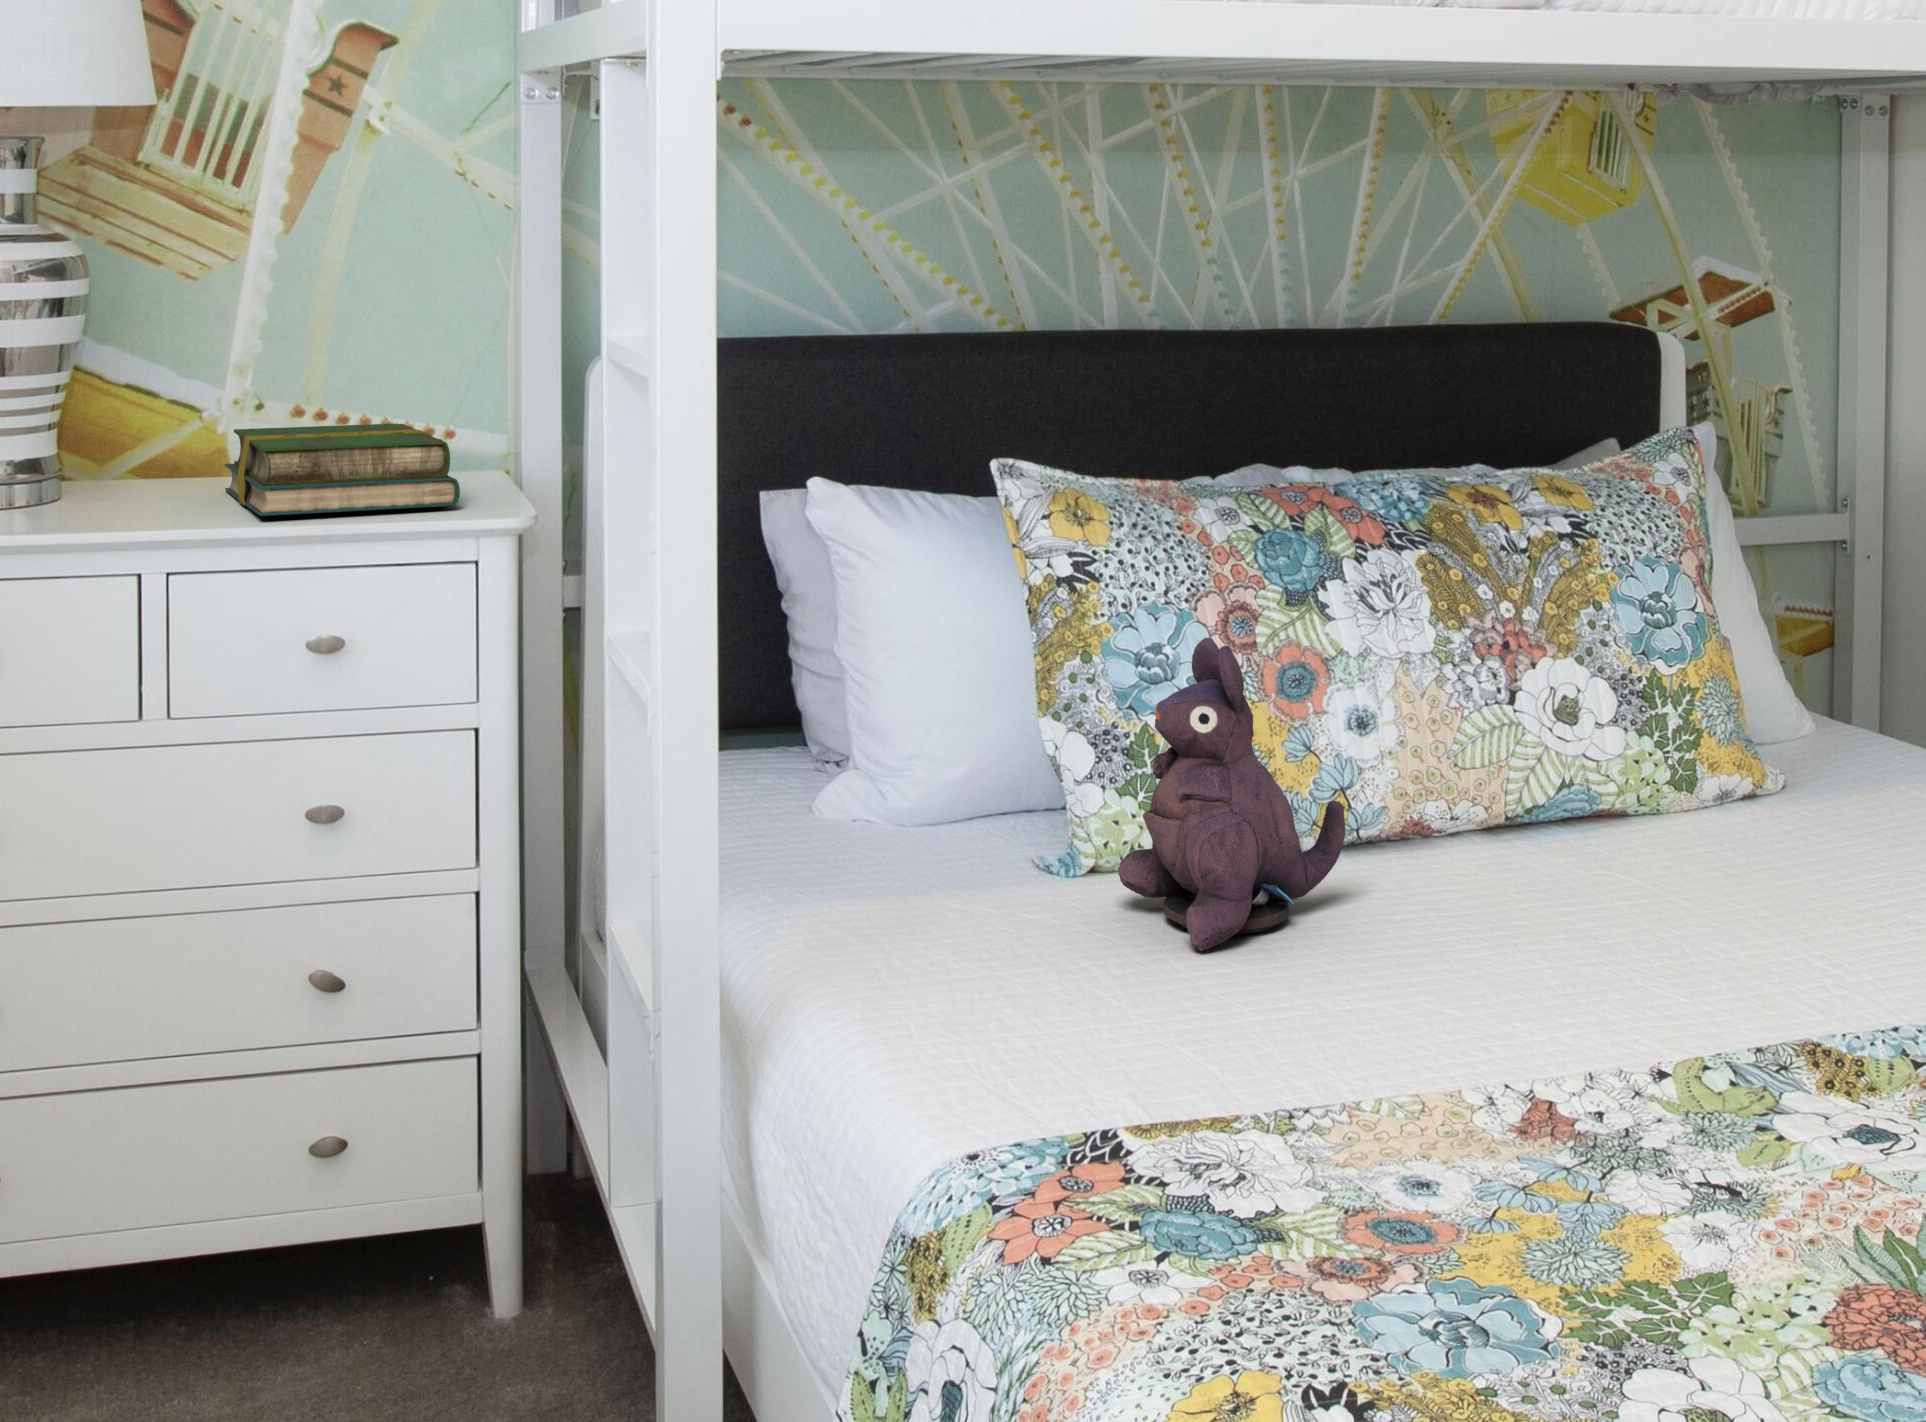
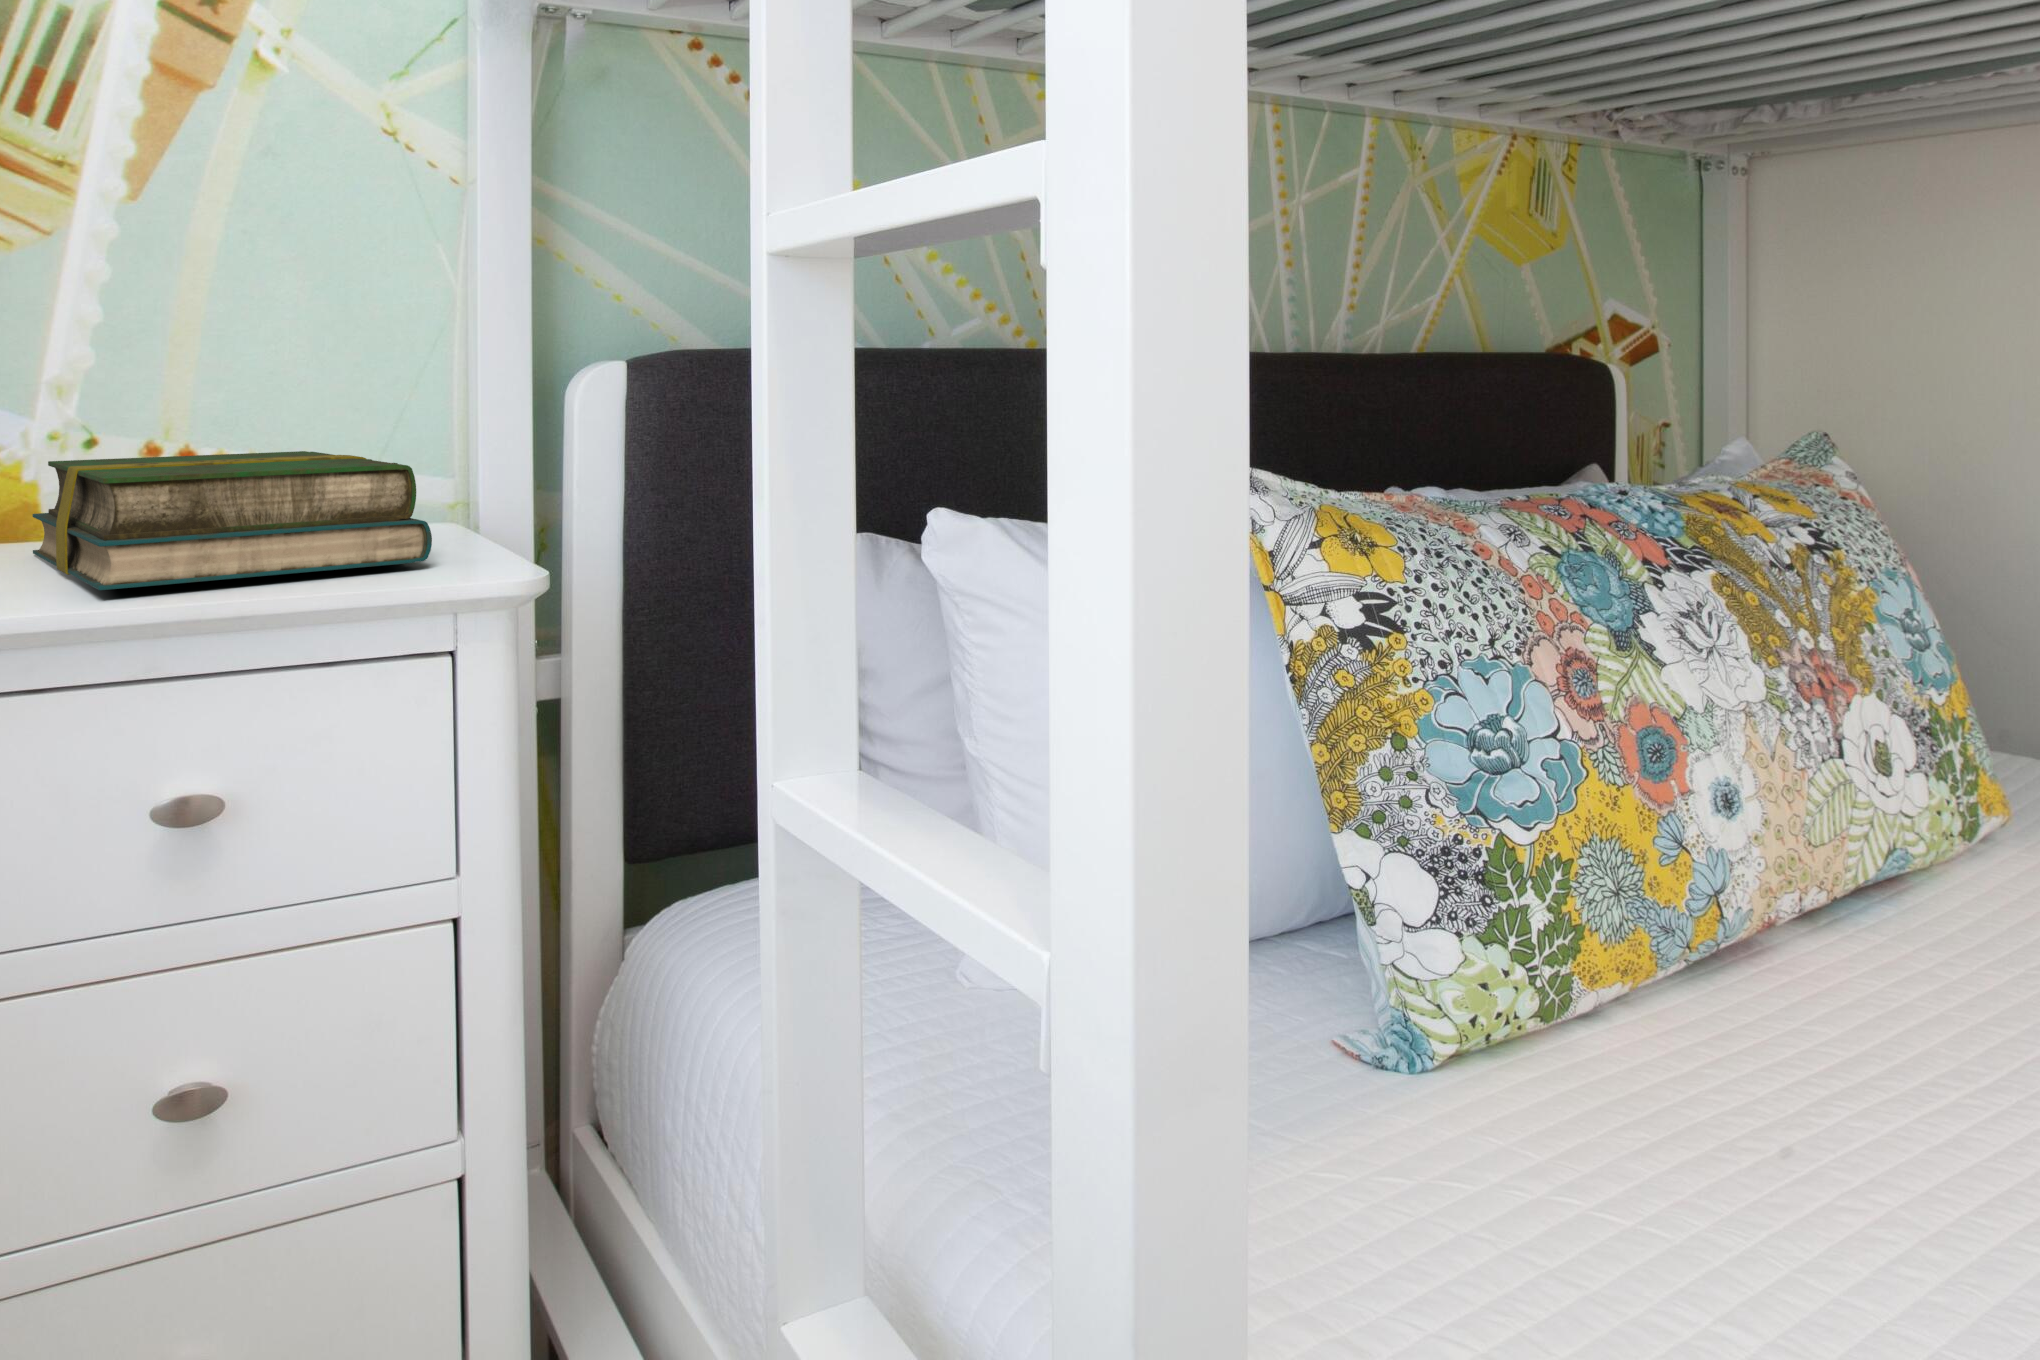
plush toy: present [1118,638,1345,951] -> none [1565,713,1871,1242]

